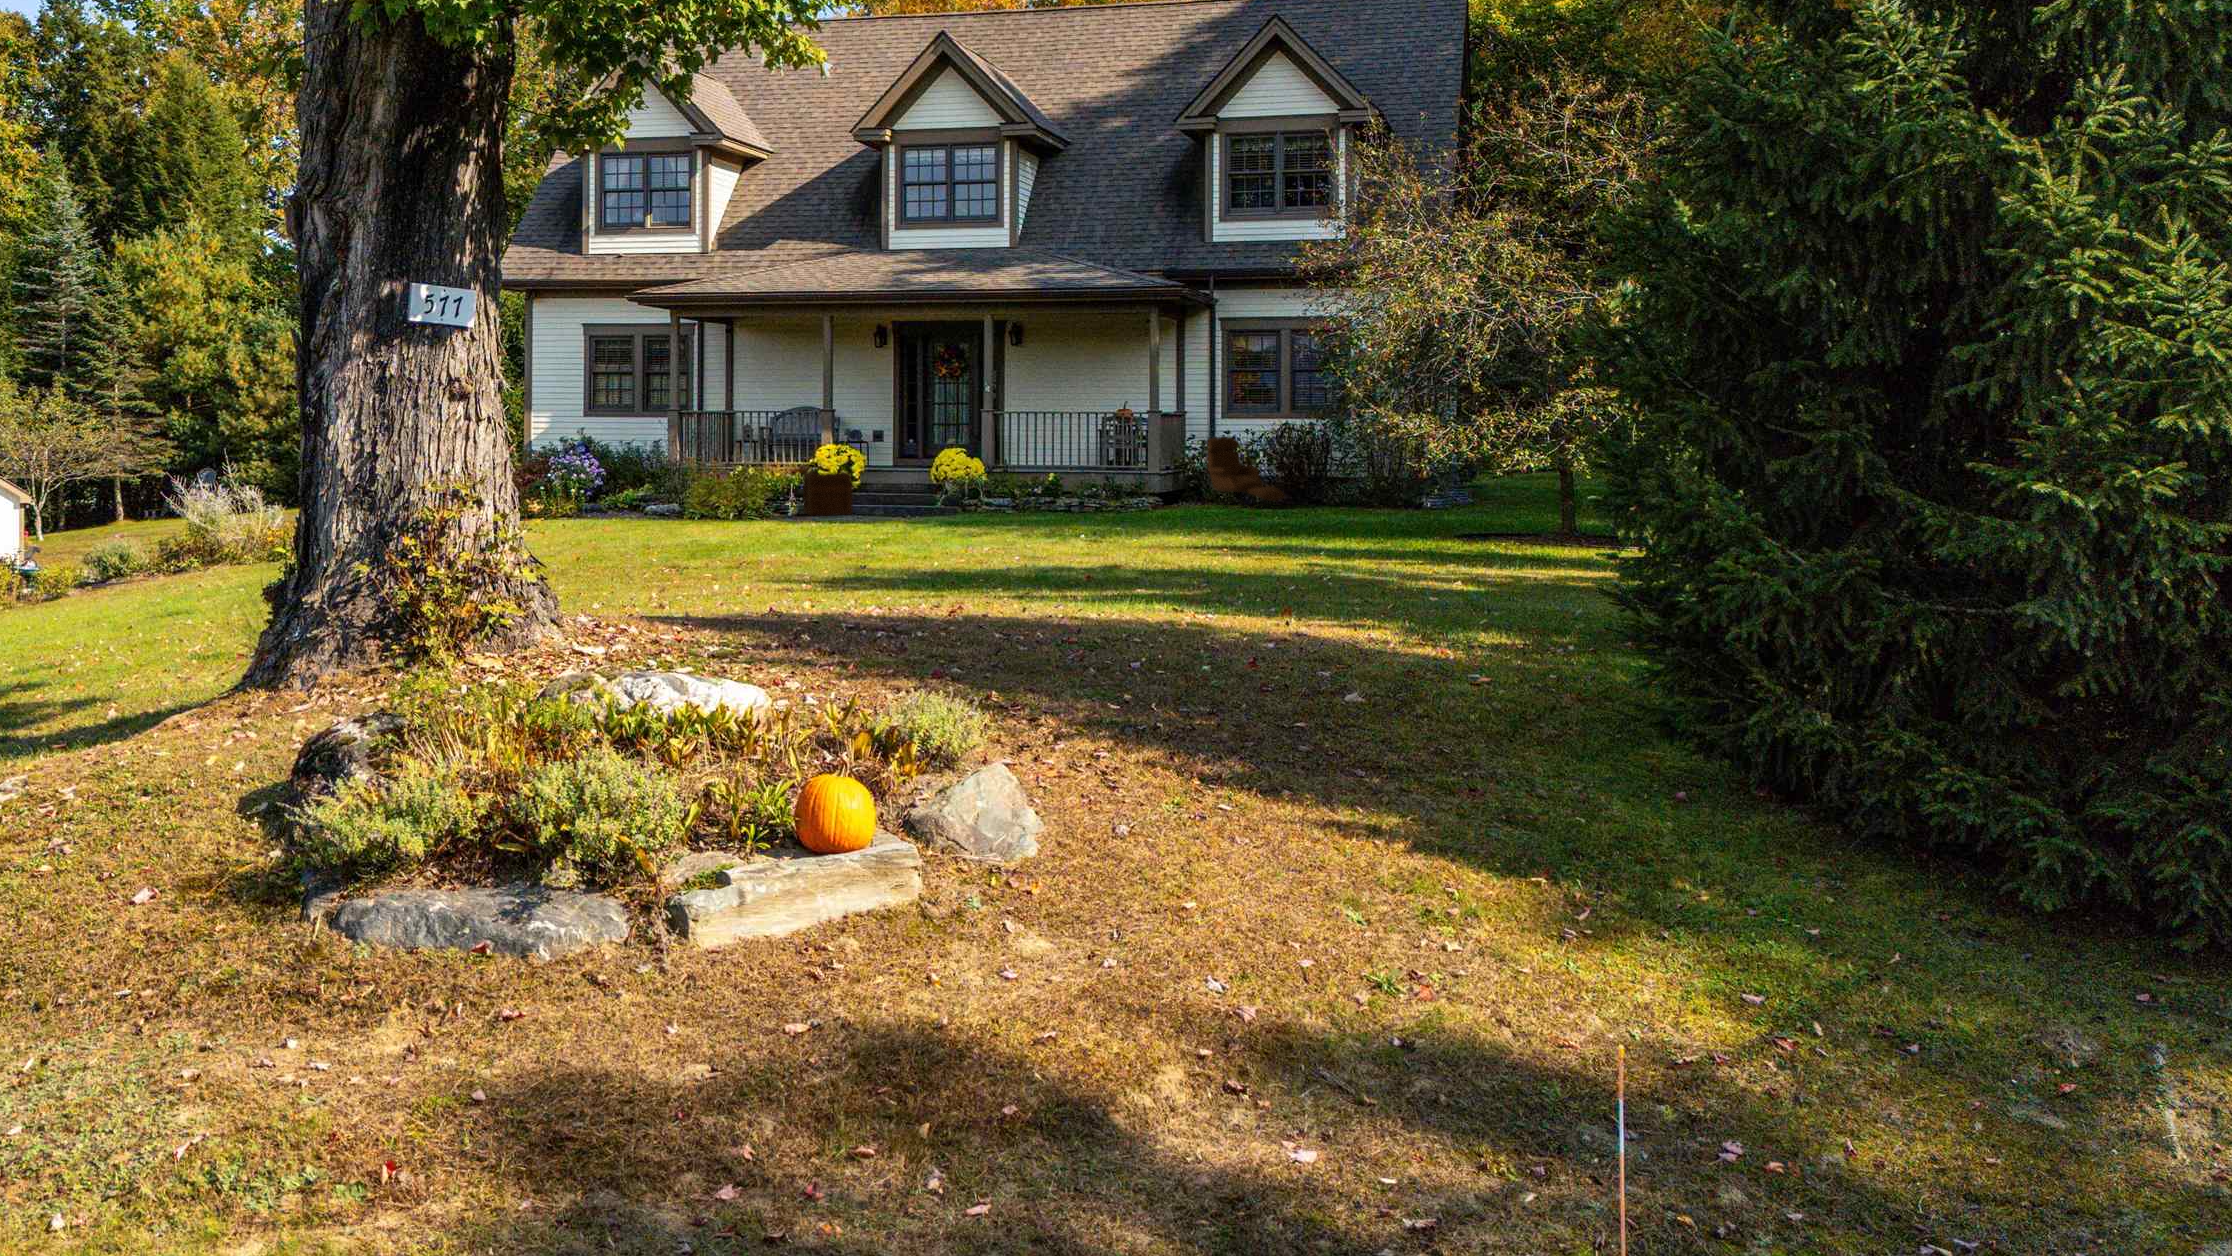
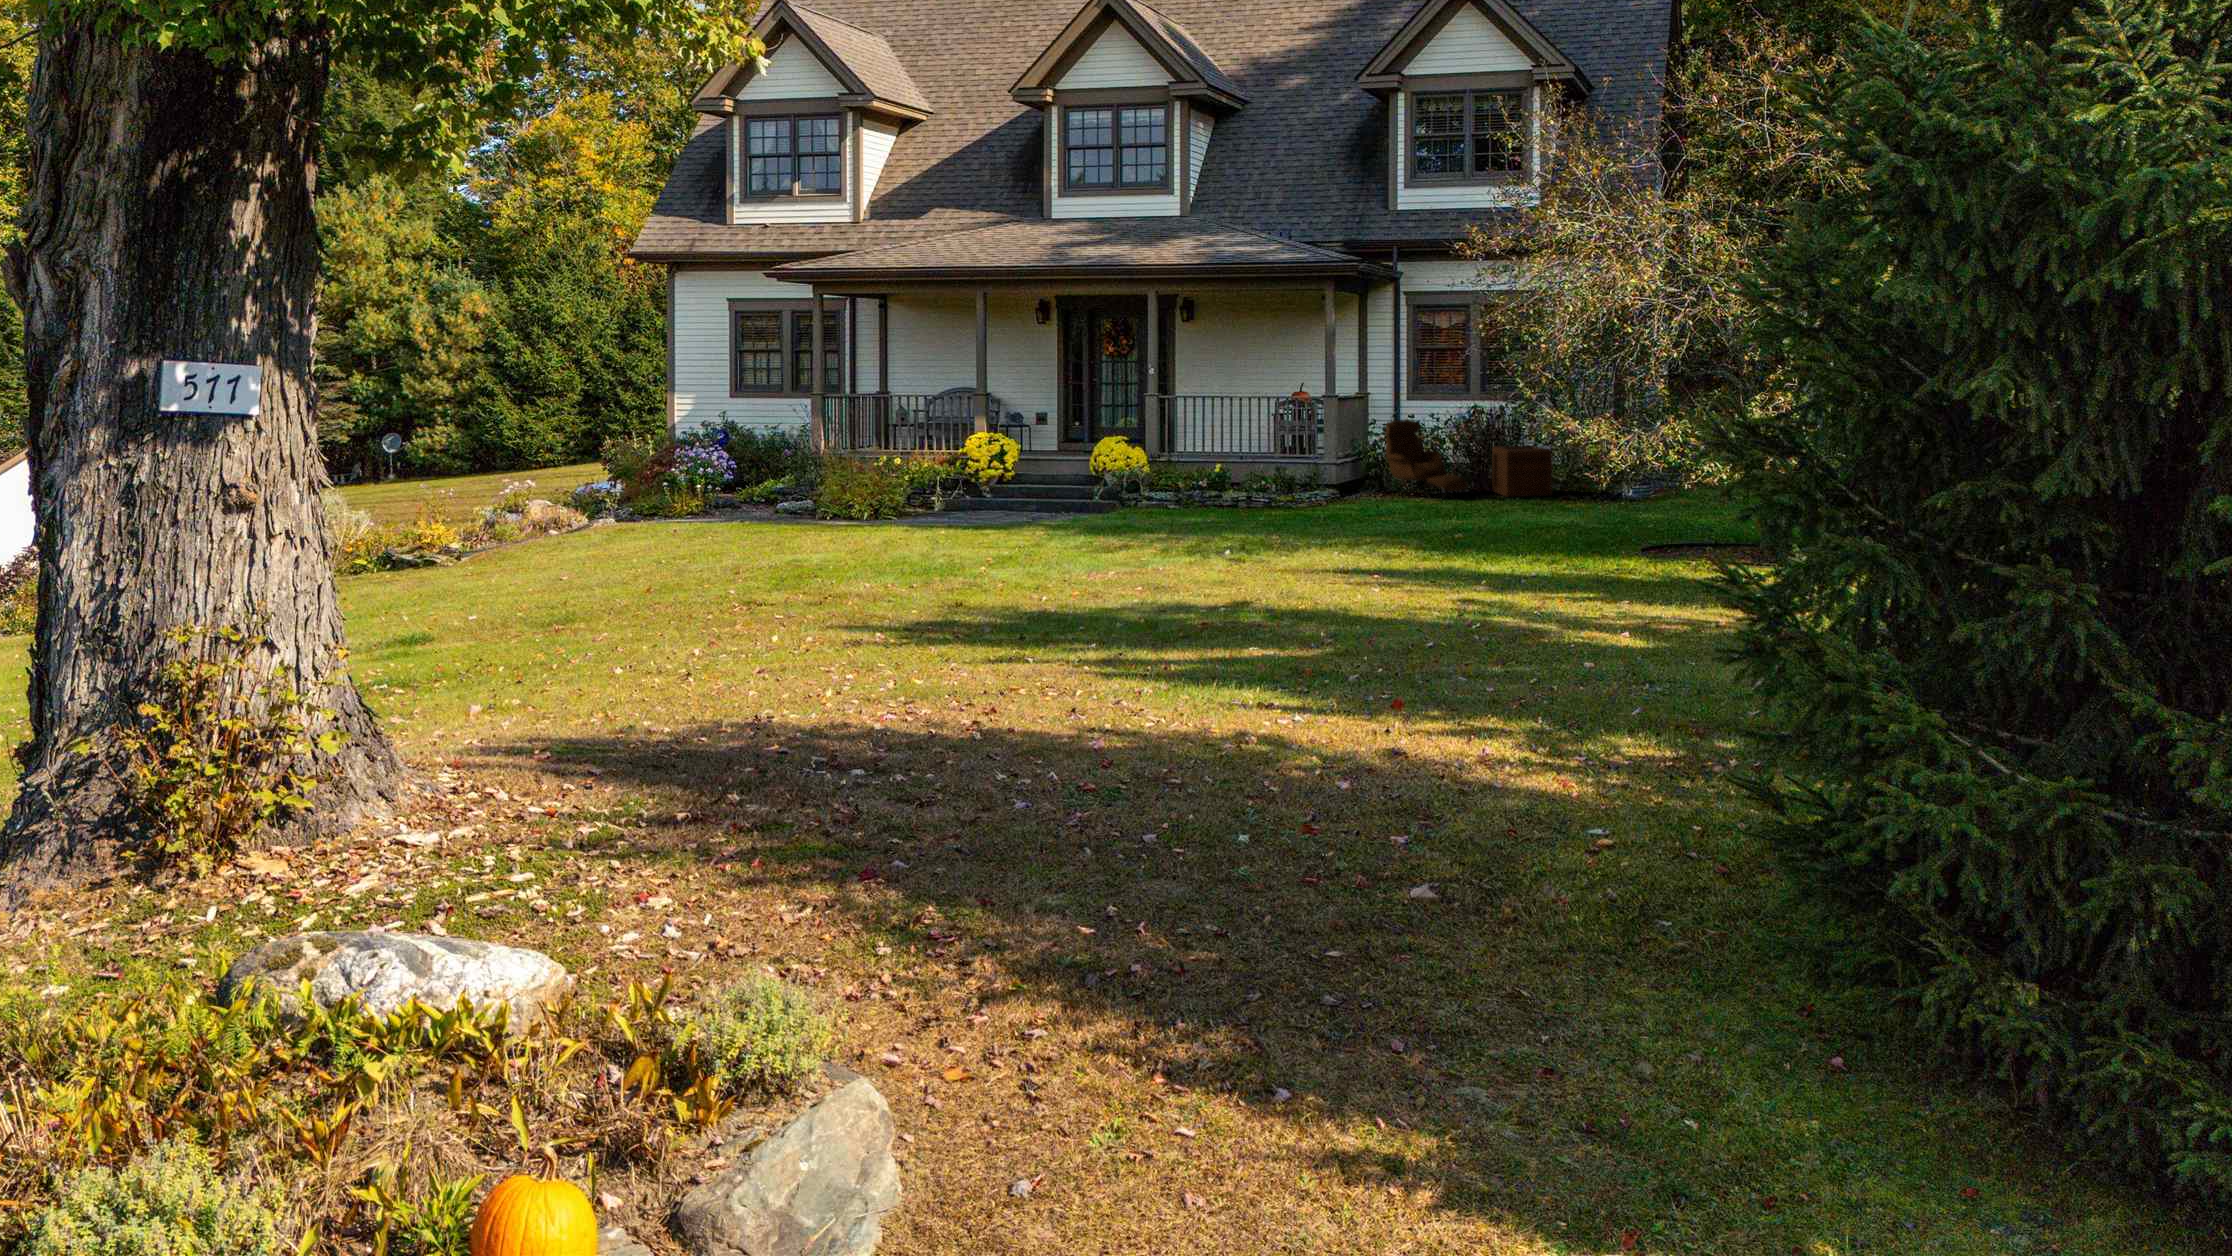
wooden crate: present [803,471,853,516] -> present [1492,445,1553,497]

